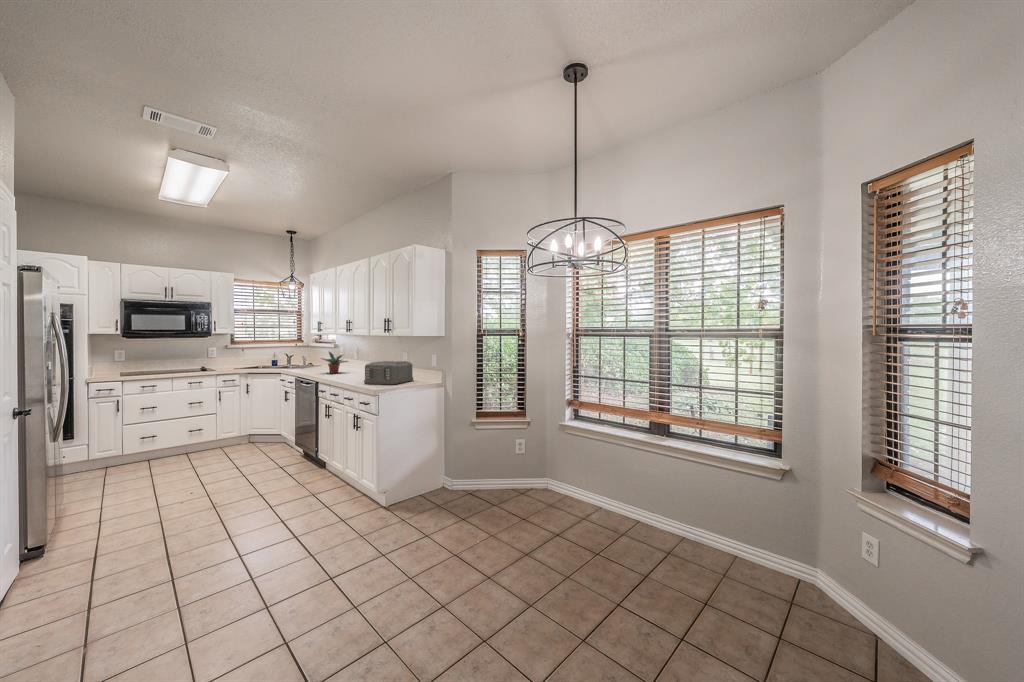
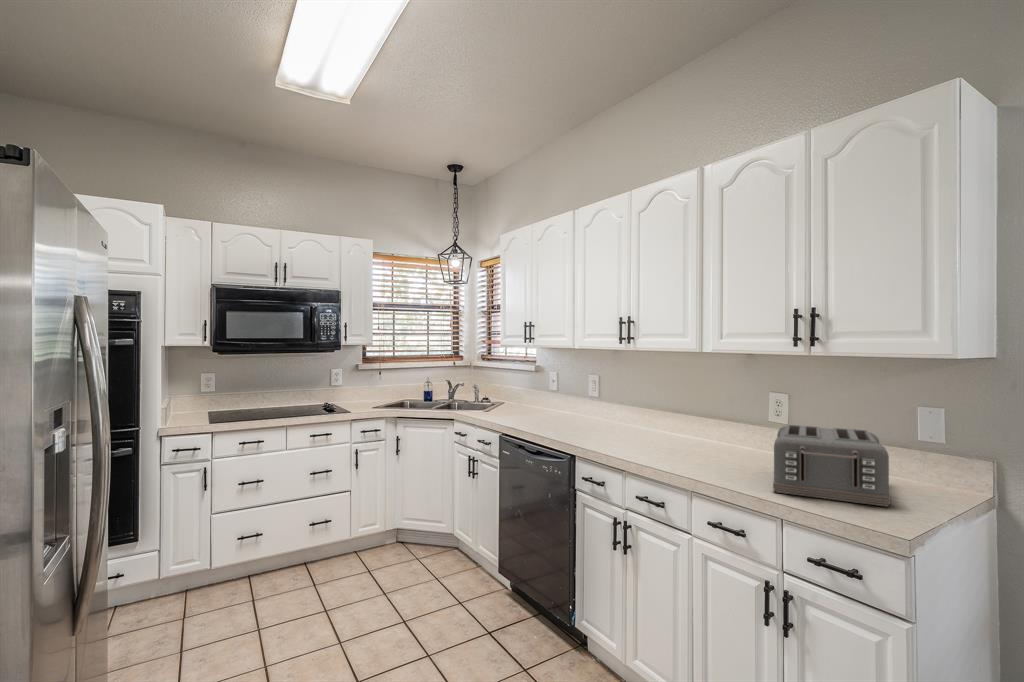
potted plant: present [323,352,348,374] -> none [559,385,615,433]

